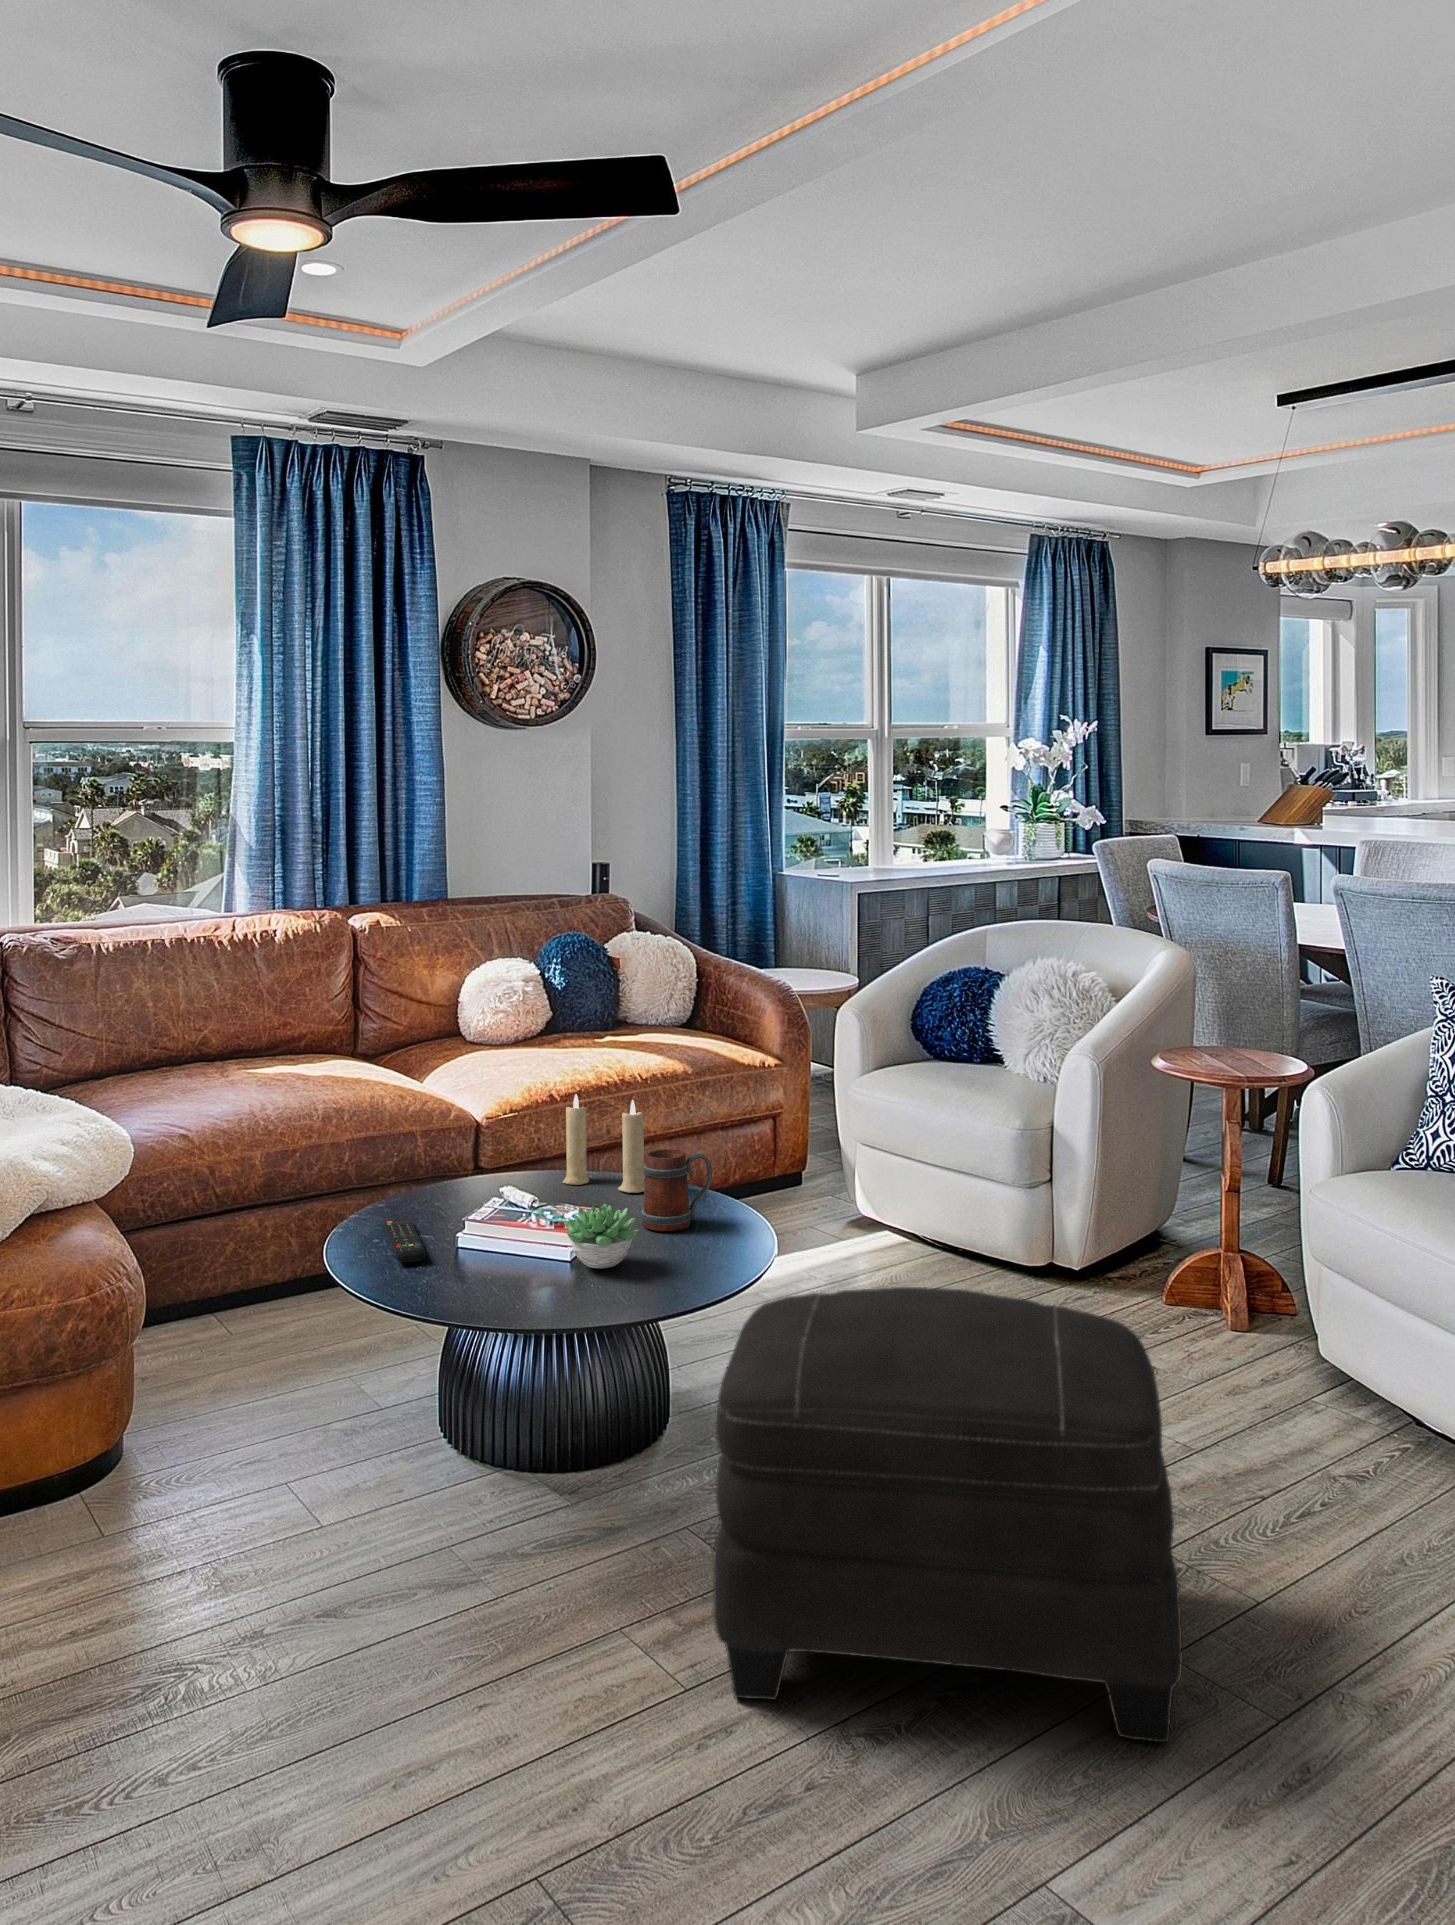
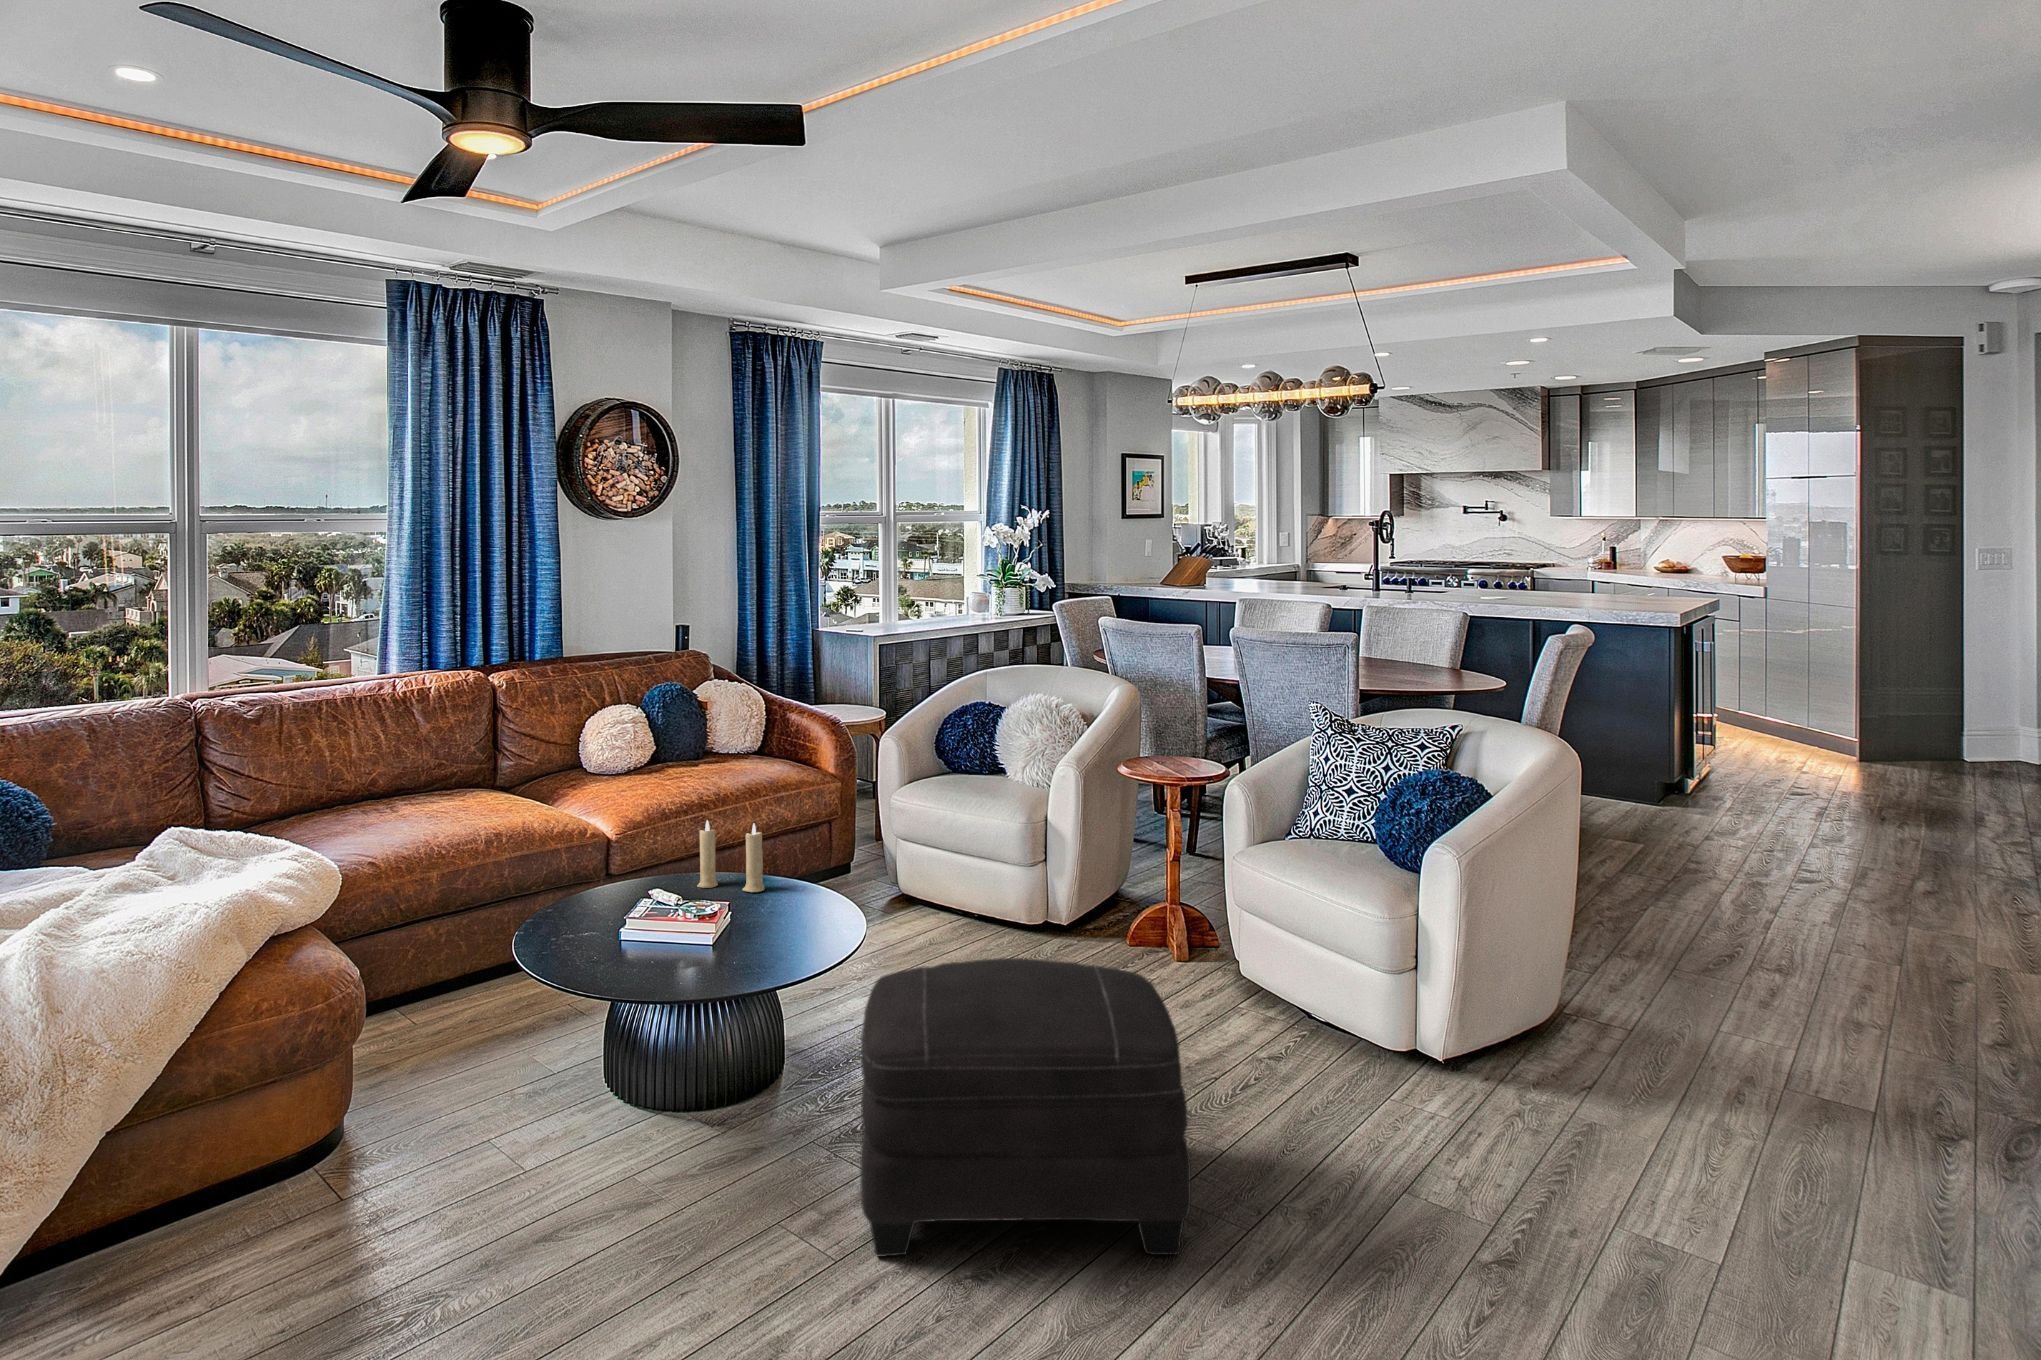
mug: present [642,1149,712,1231] -> none [768,861,821,922]
succulent plant: present [564,1204,638,1268] -> none [716,906,776,955]
remote control: present [383,1218,426,1262] -> none [563,923,606,960]

